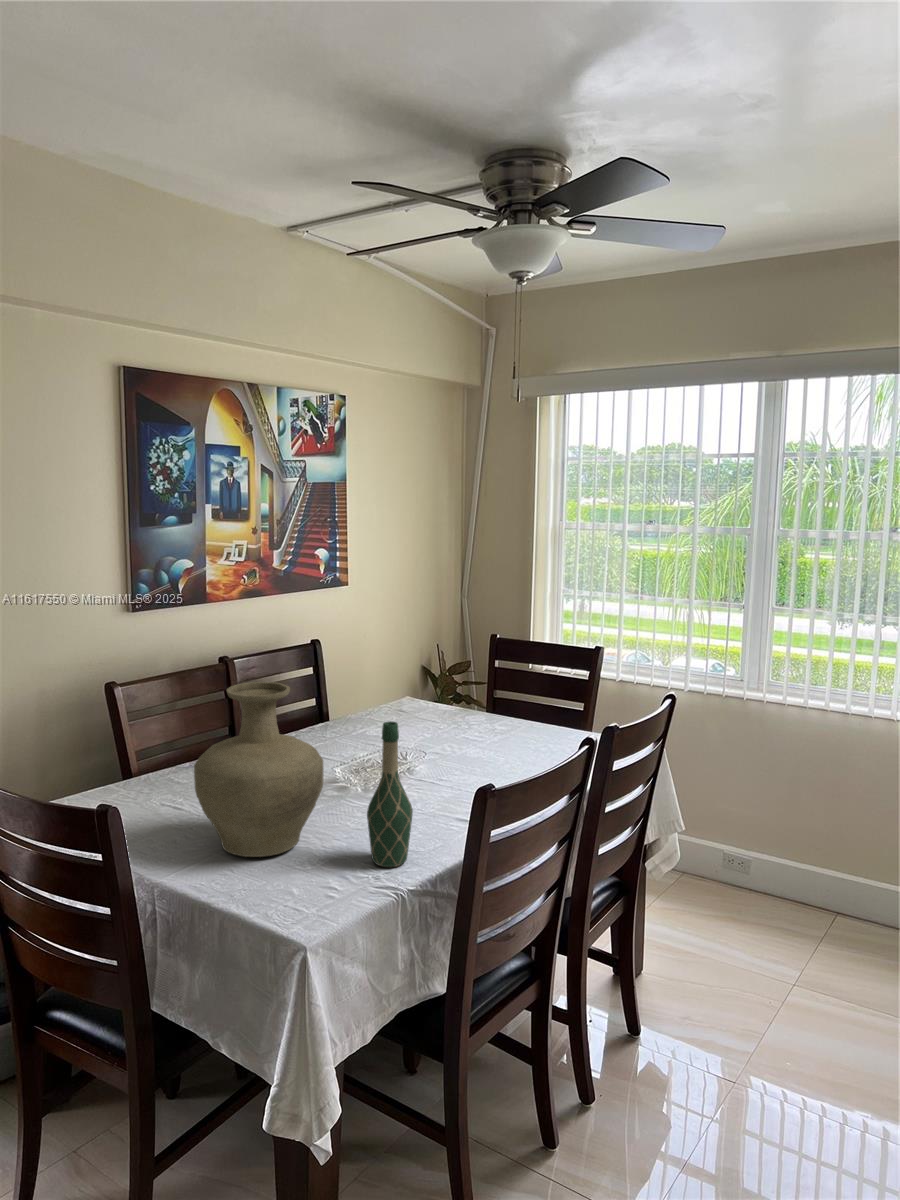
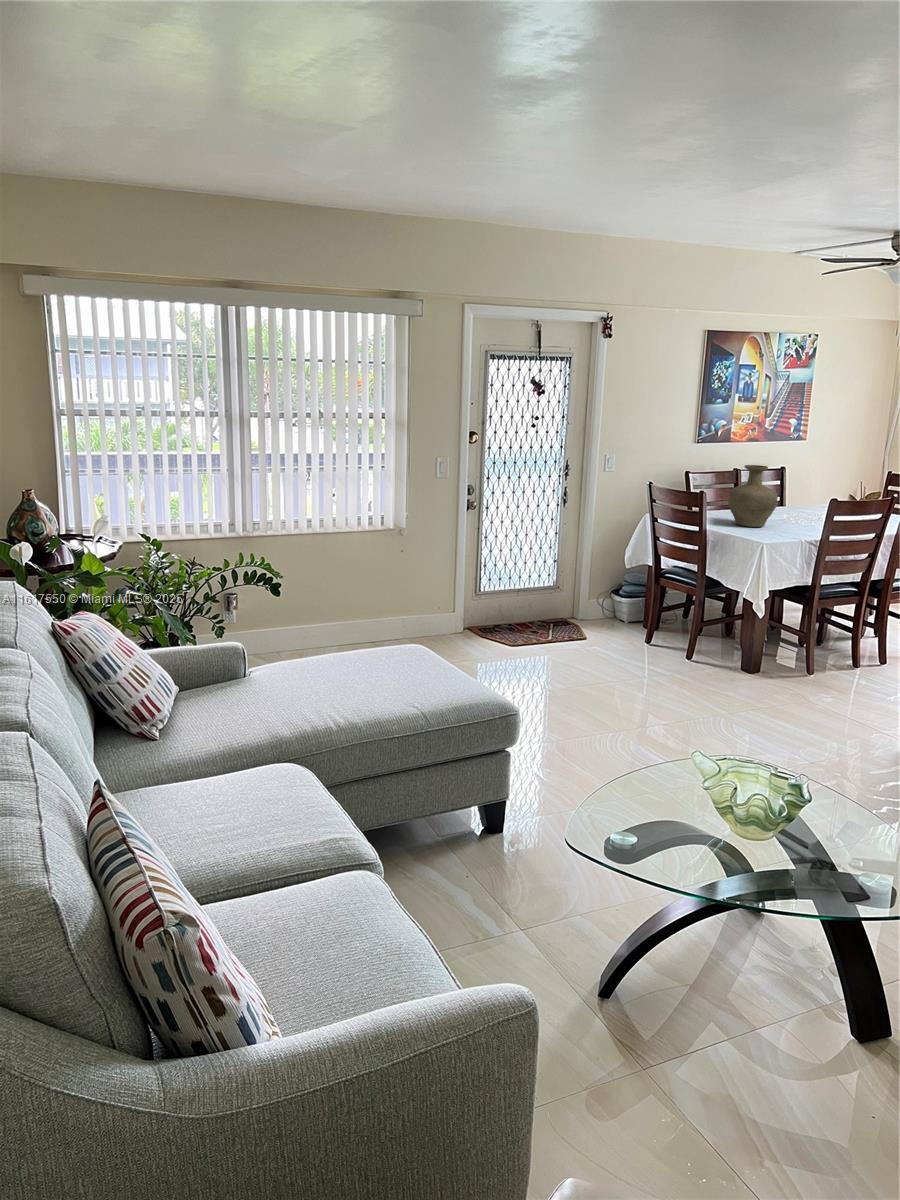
wine bottle: present [367,721,413,867] -> none [791,480,810,534]

